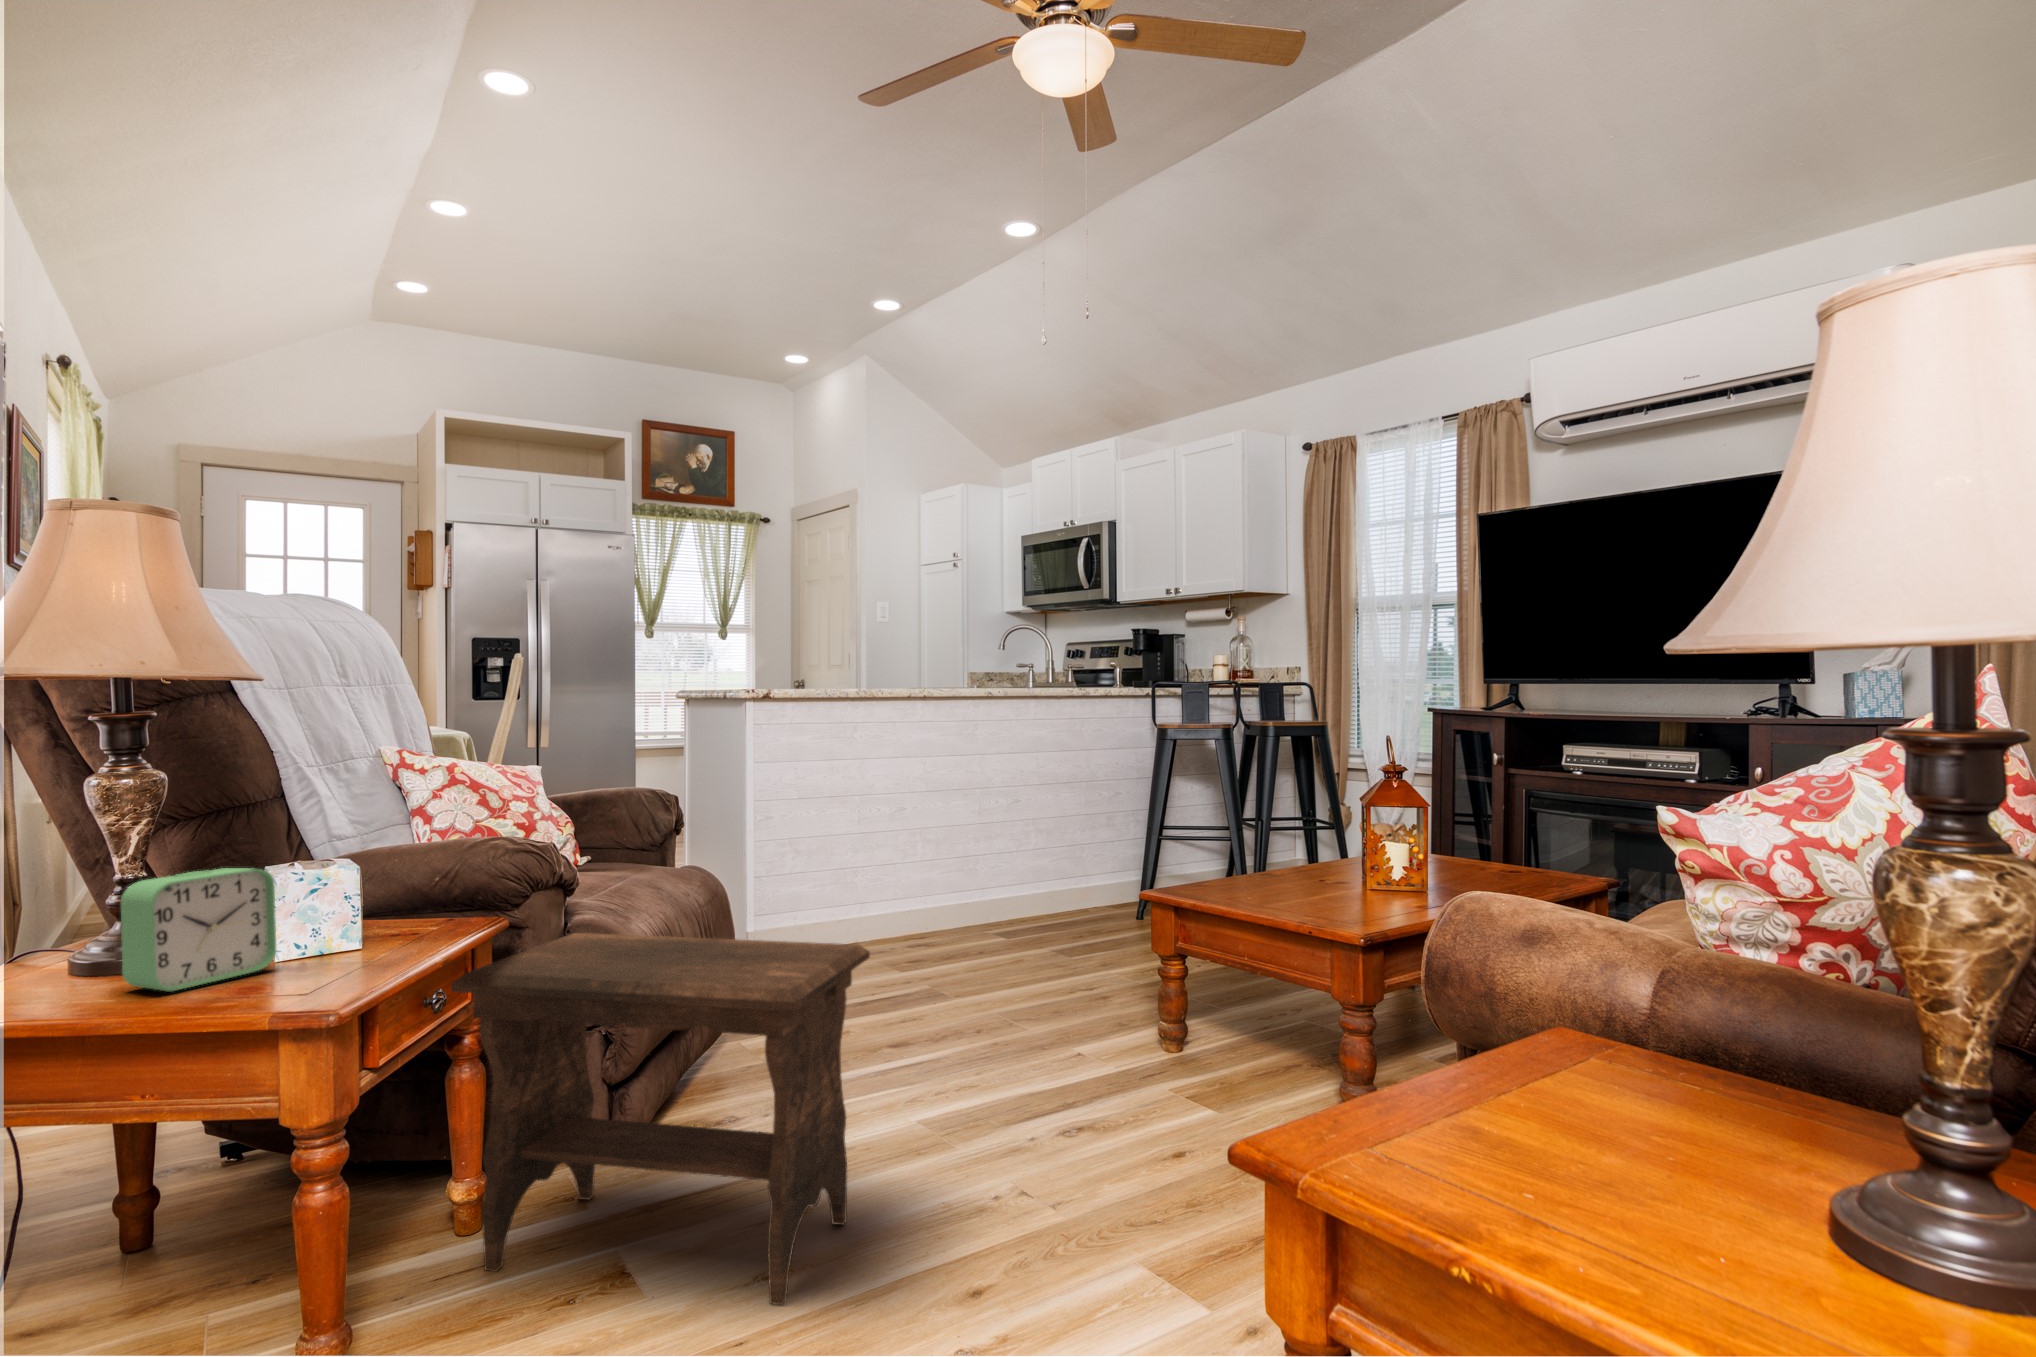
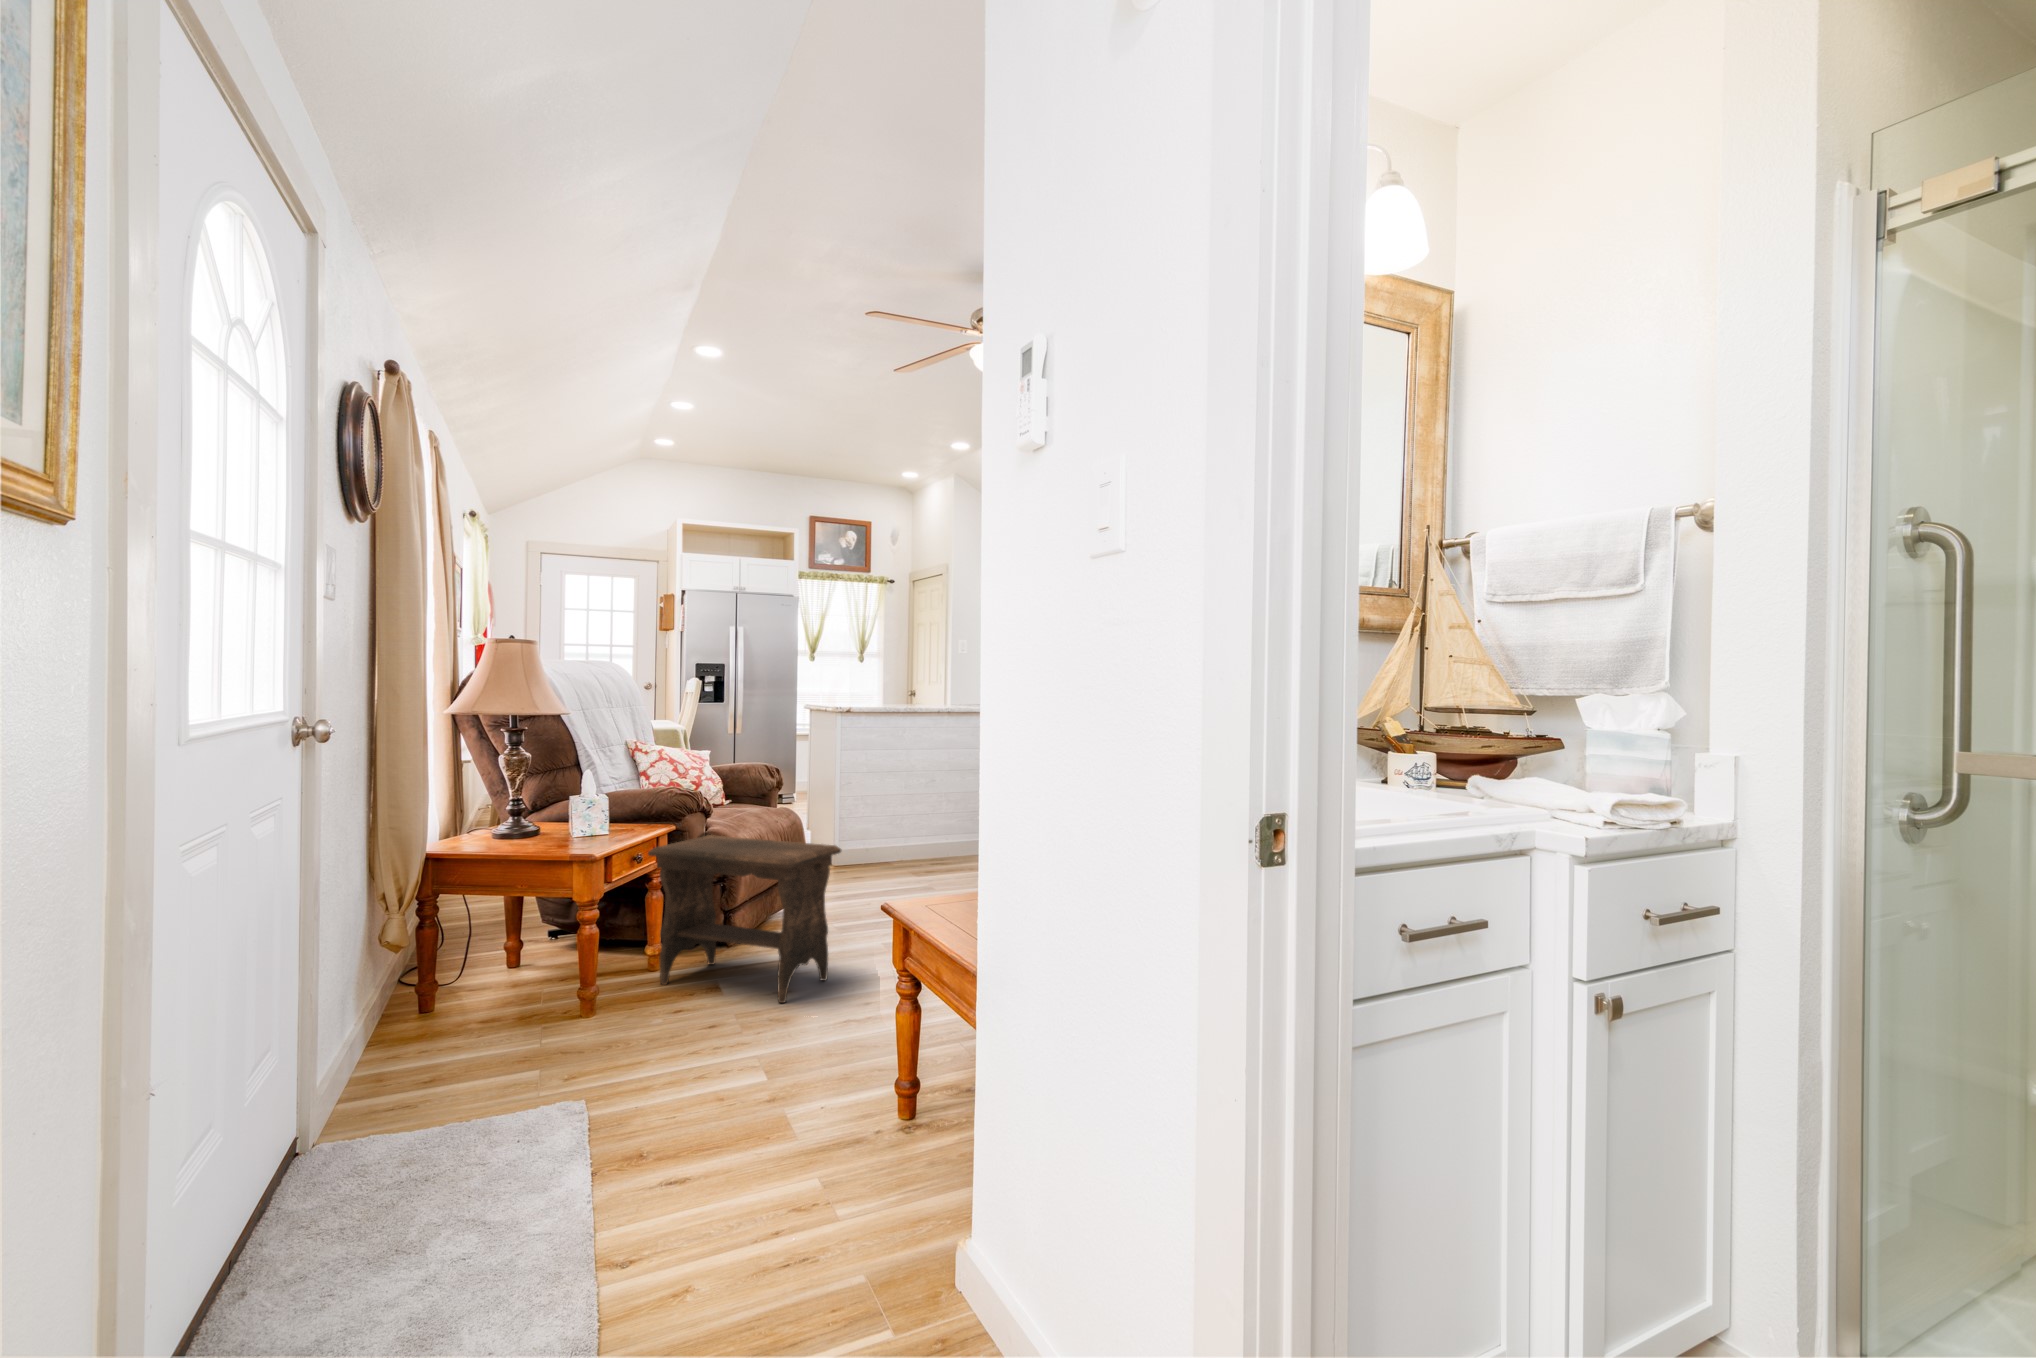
alarm clock: present [121,868,276,992] -> none [517,795,575,844]

